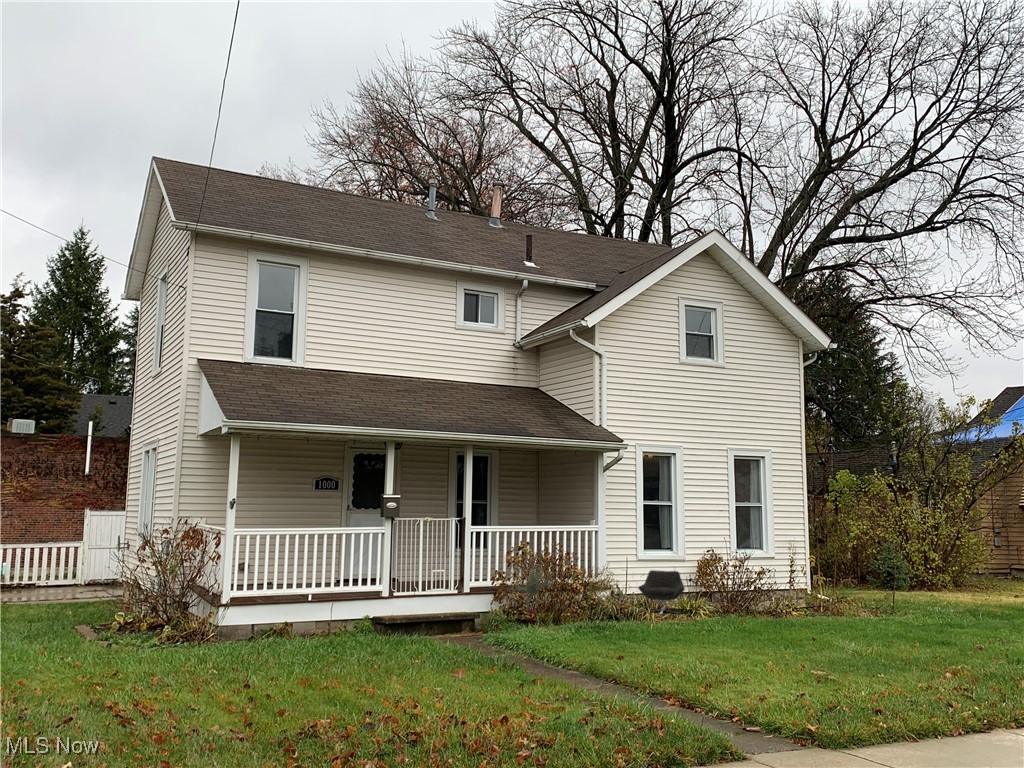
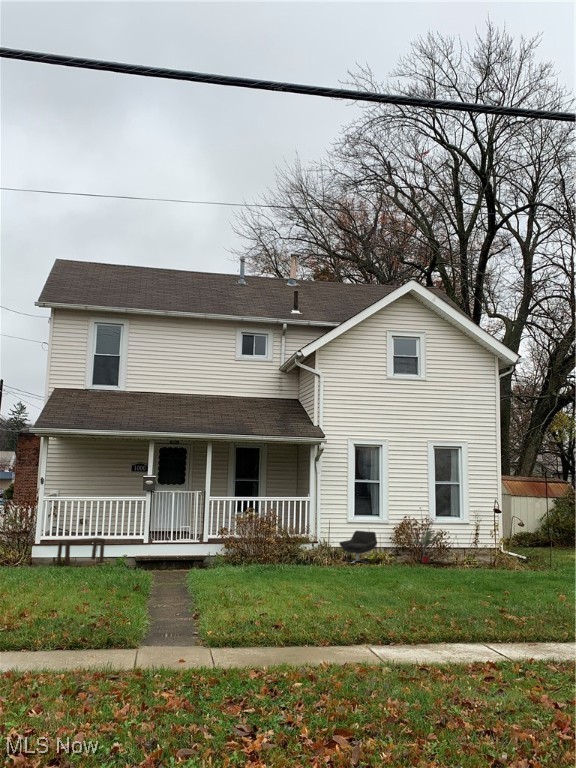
potted tree: present [509,564,553,621] -> present [412,528,440,563]
bench: none [279,590,345,633] -> present [57,538,105,566]

